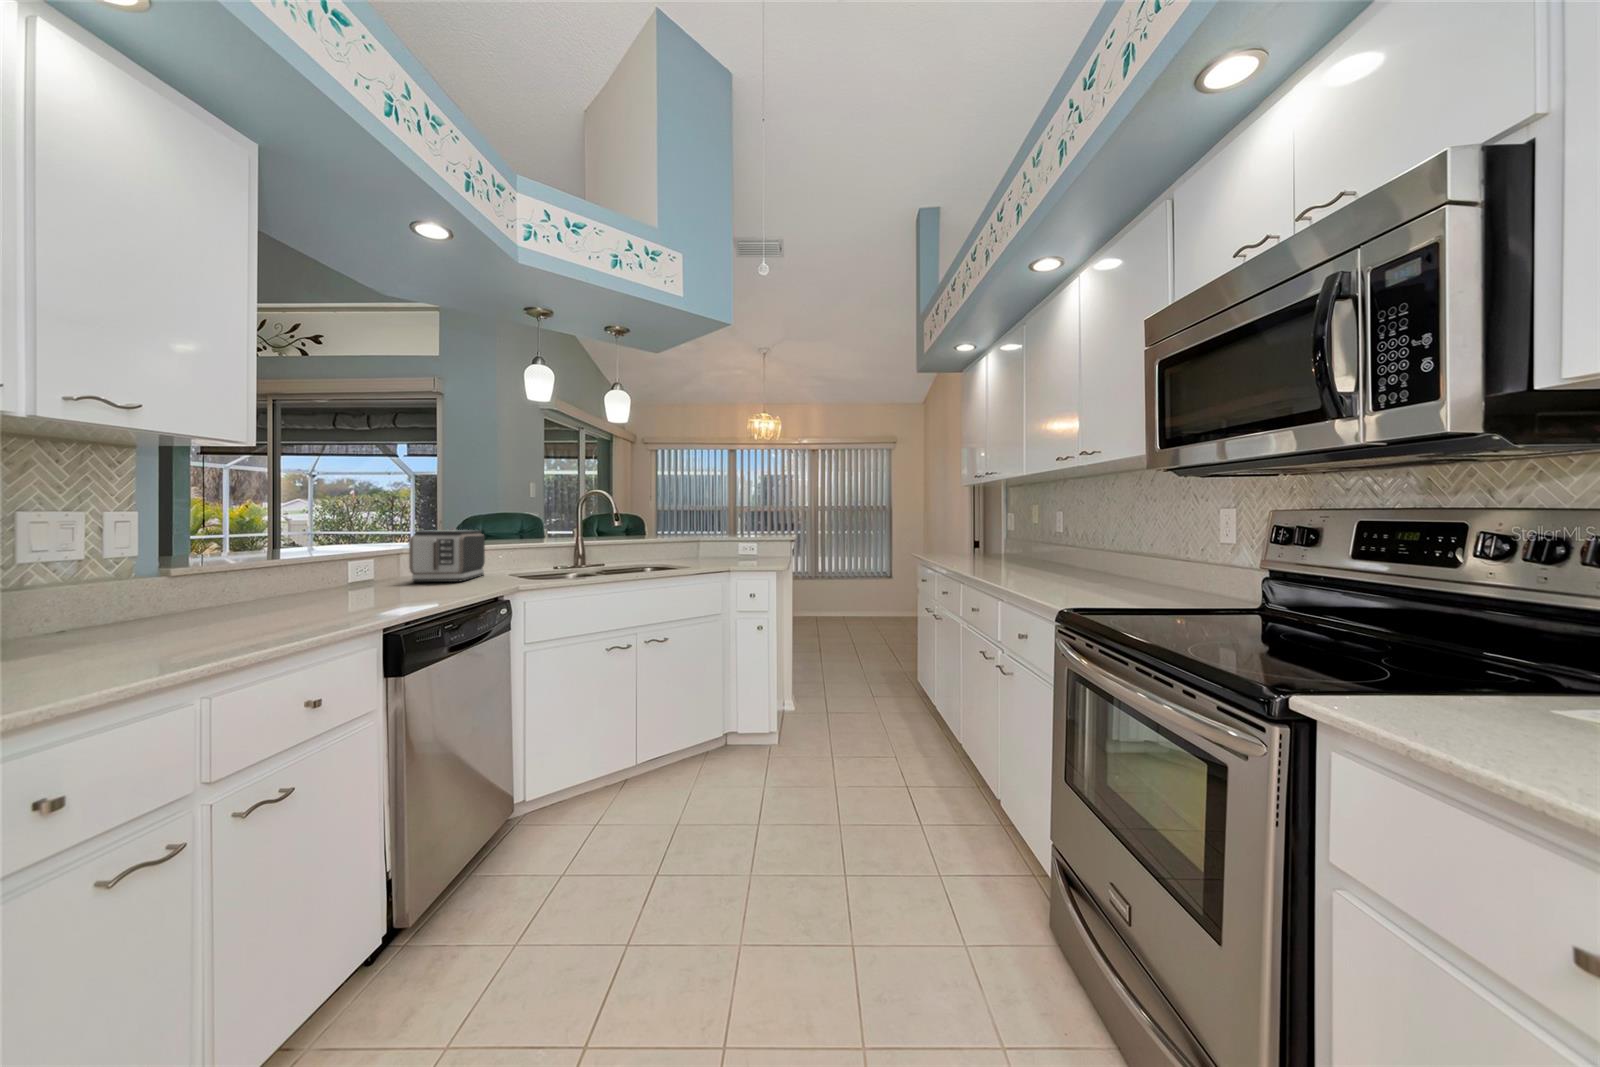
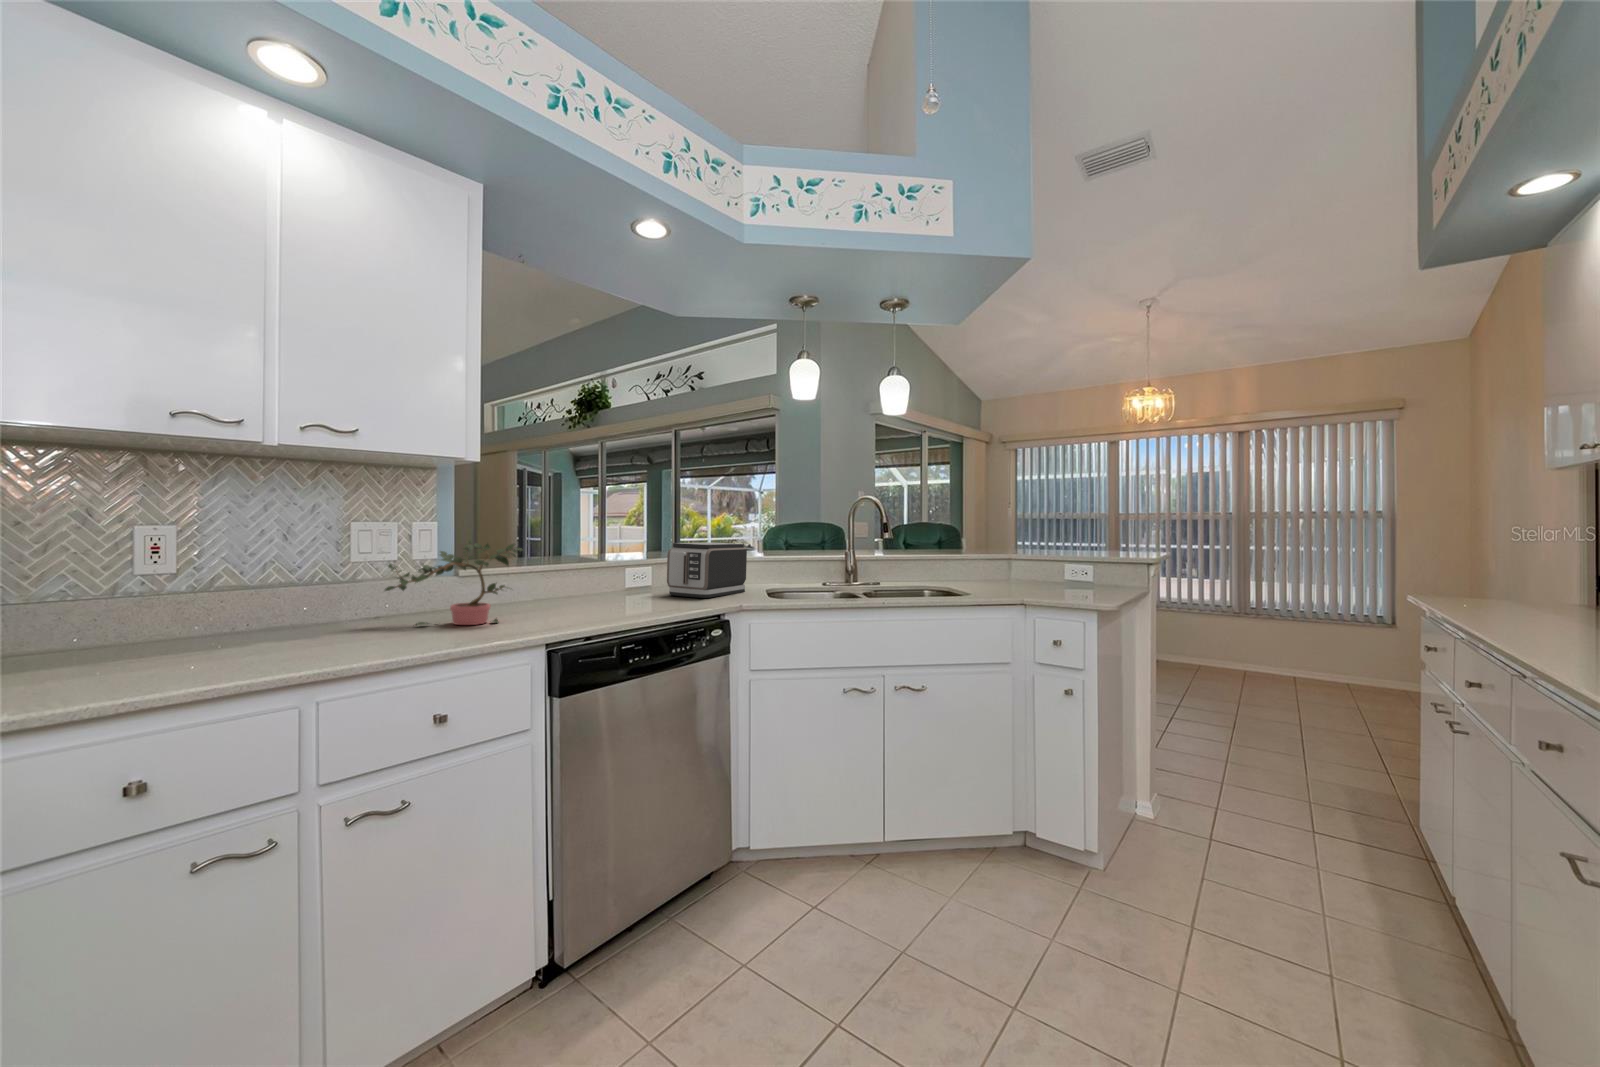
potted plant: none [121,529,313,627] -> present [385,540,522,625]

